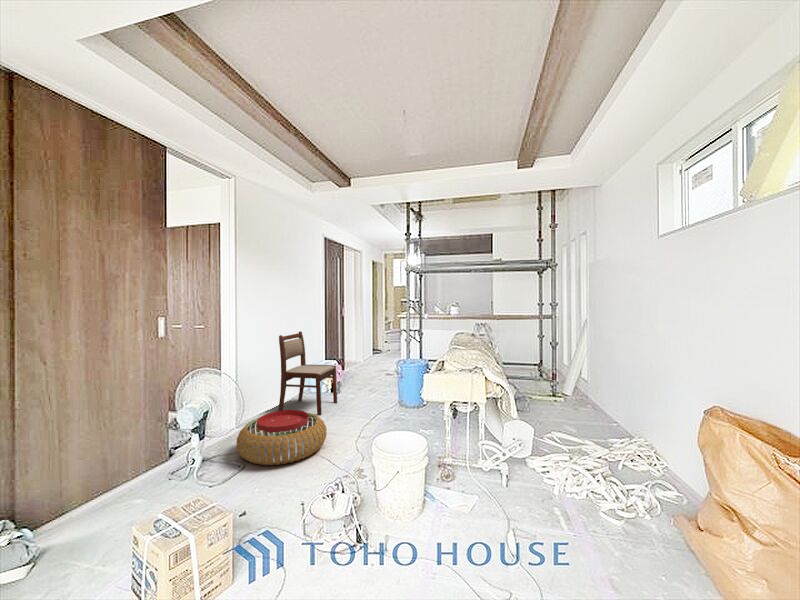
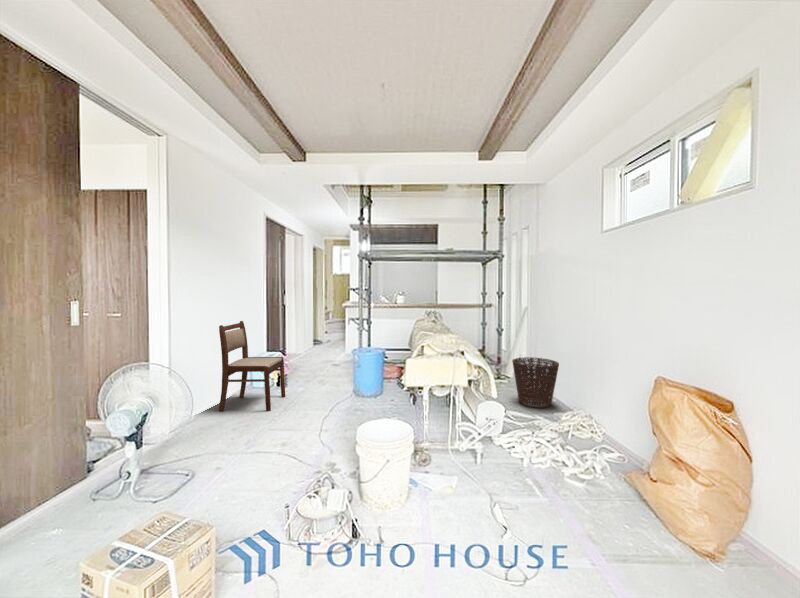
basket: none [562,375,616,431] -> present [512,357,559,408]
pouf: present [237,410,327,465] -> none [180,407,285,470]

